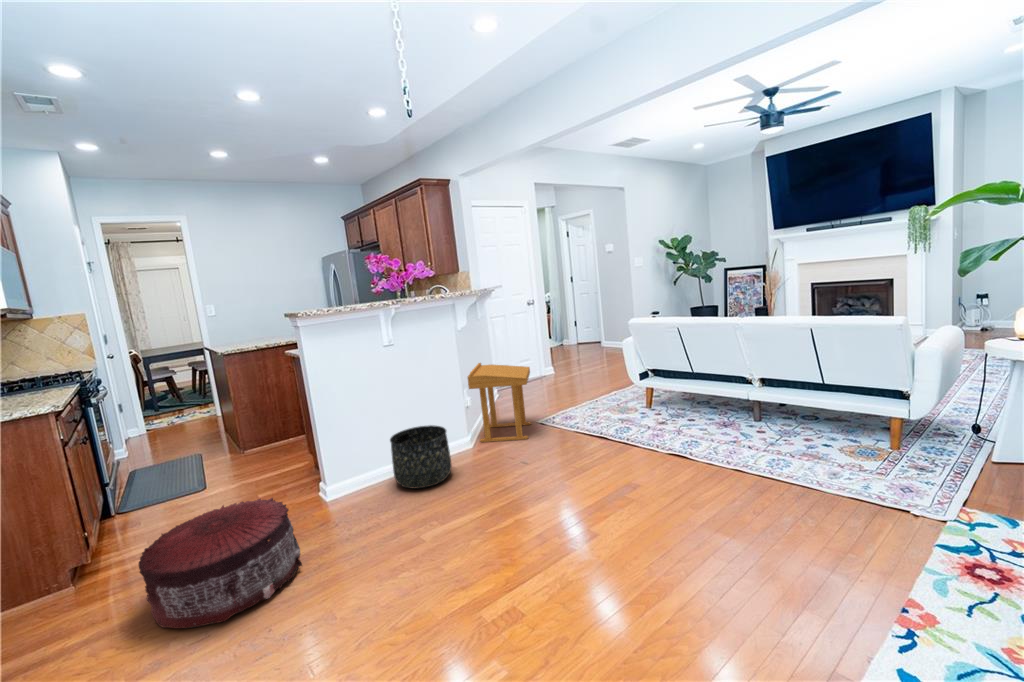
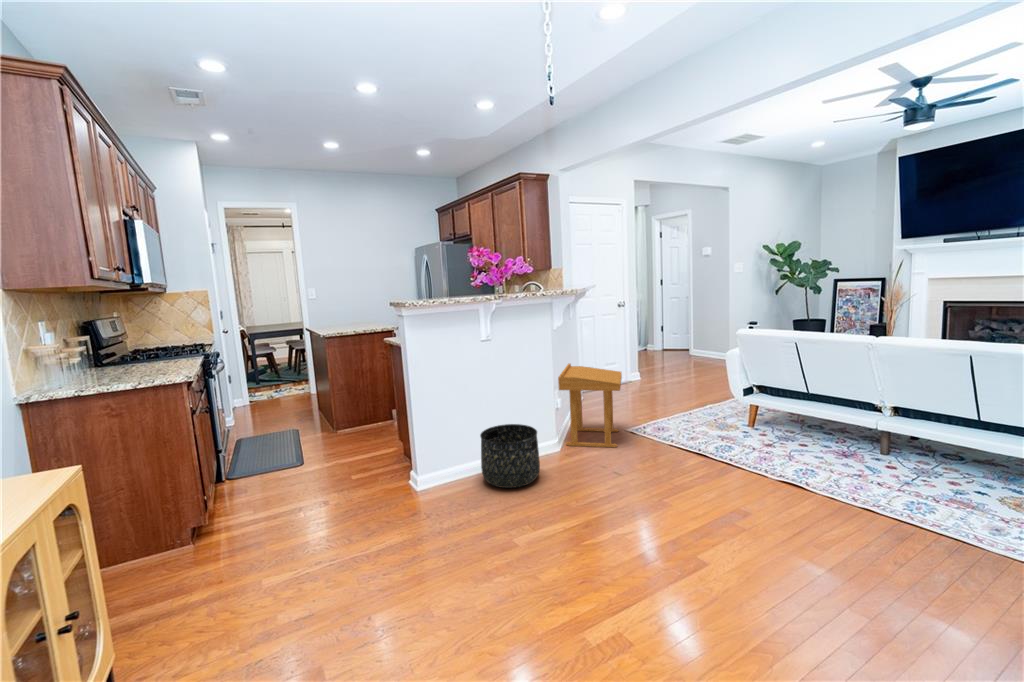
pouf: present [139,498,302,628] -> none [251,482,396,604]

